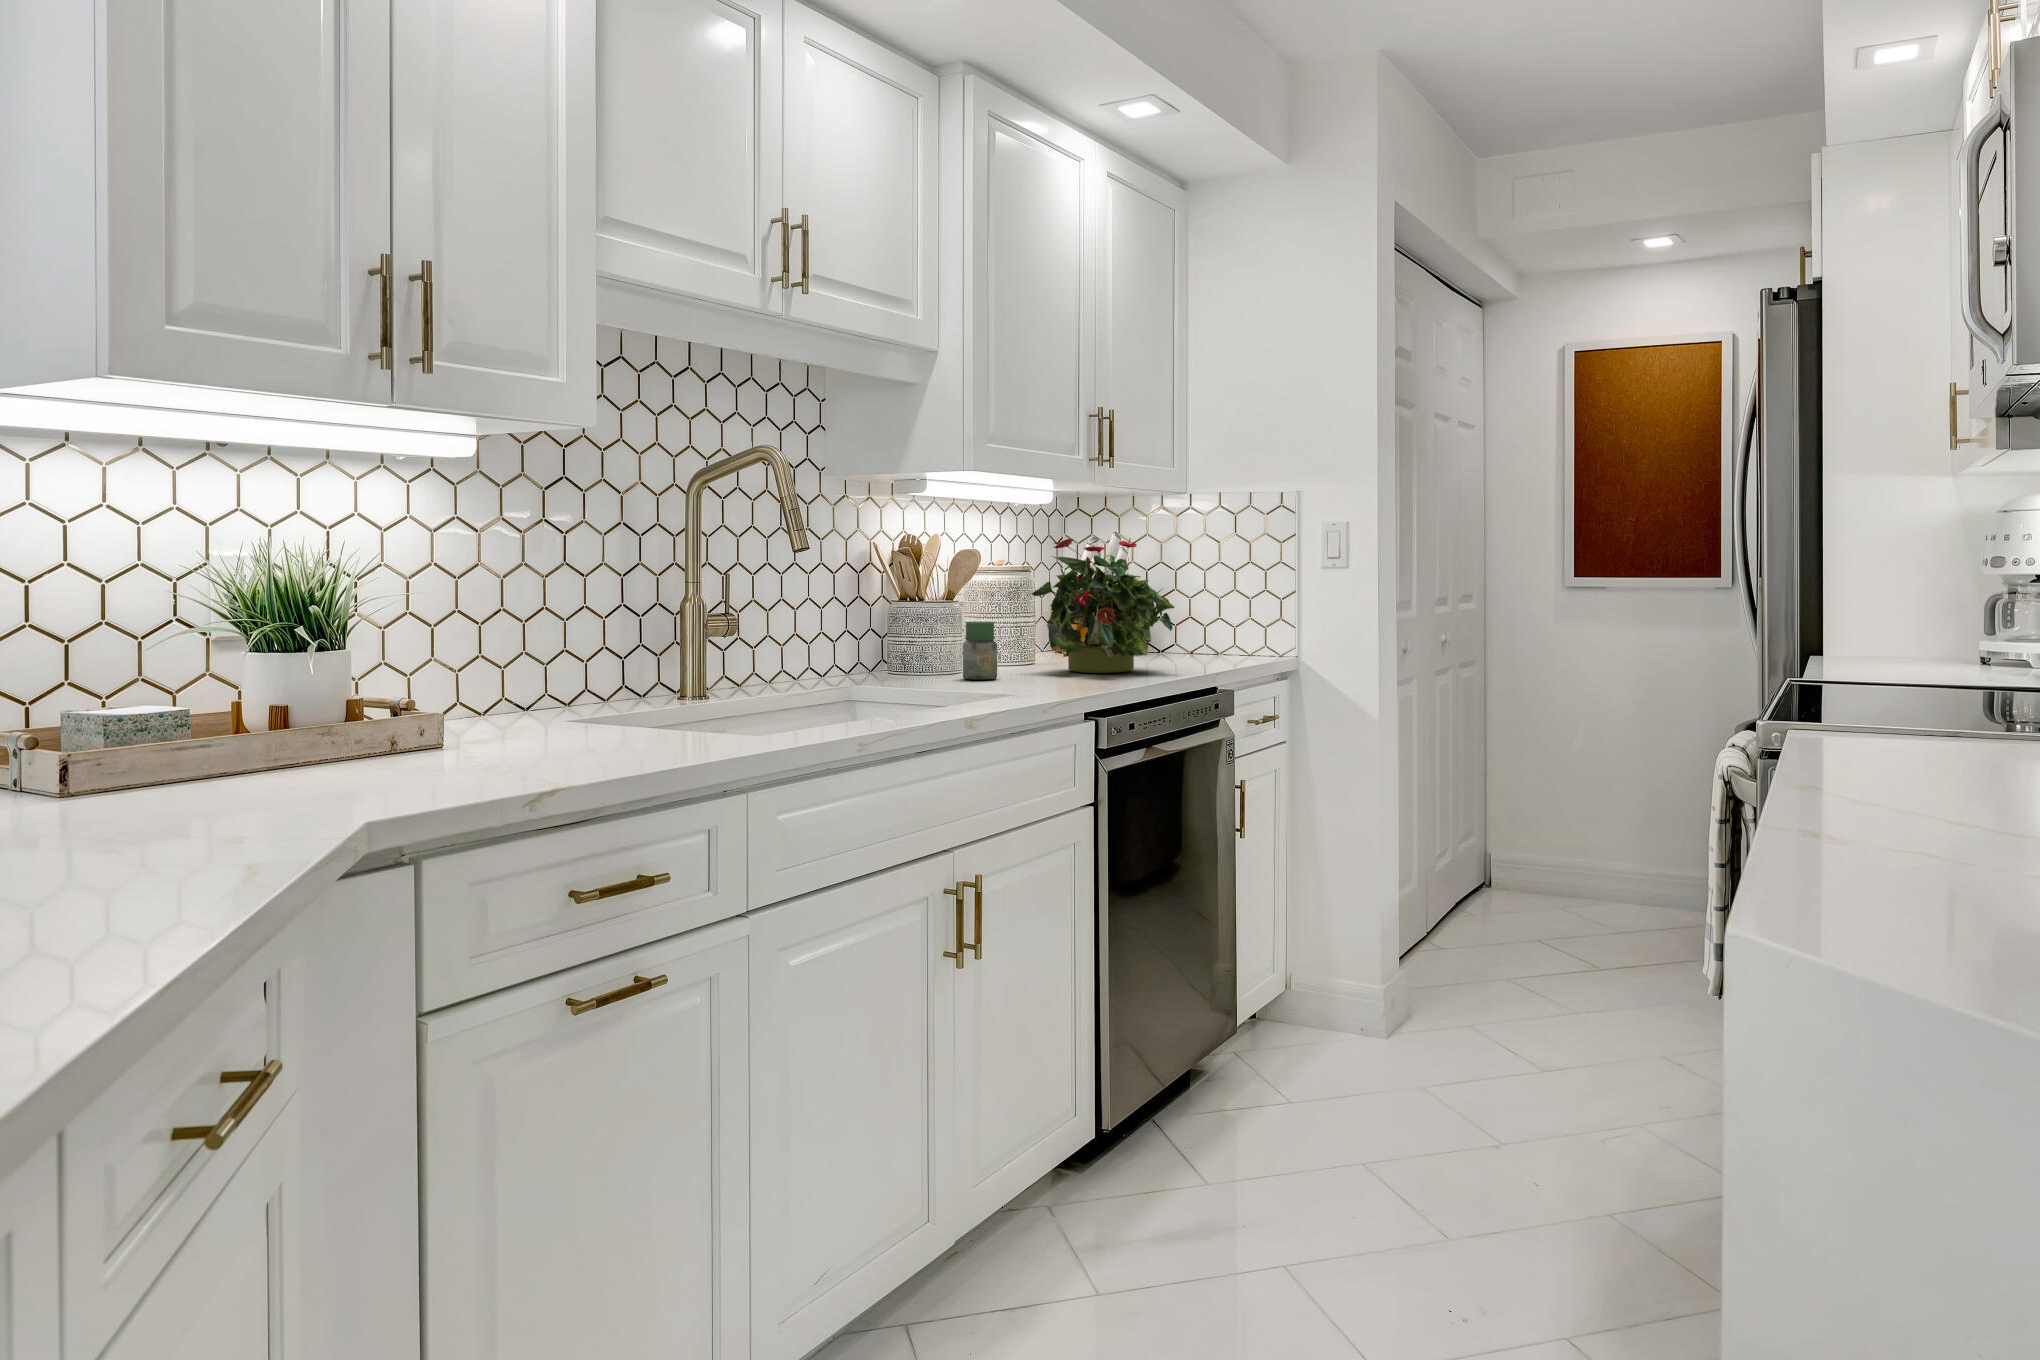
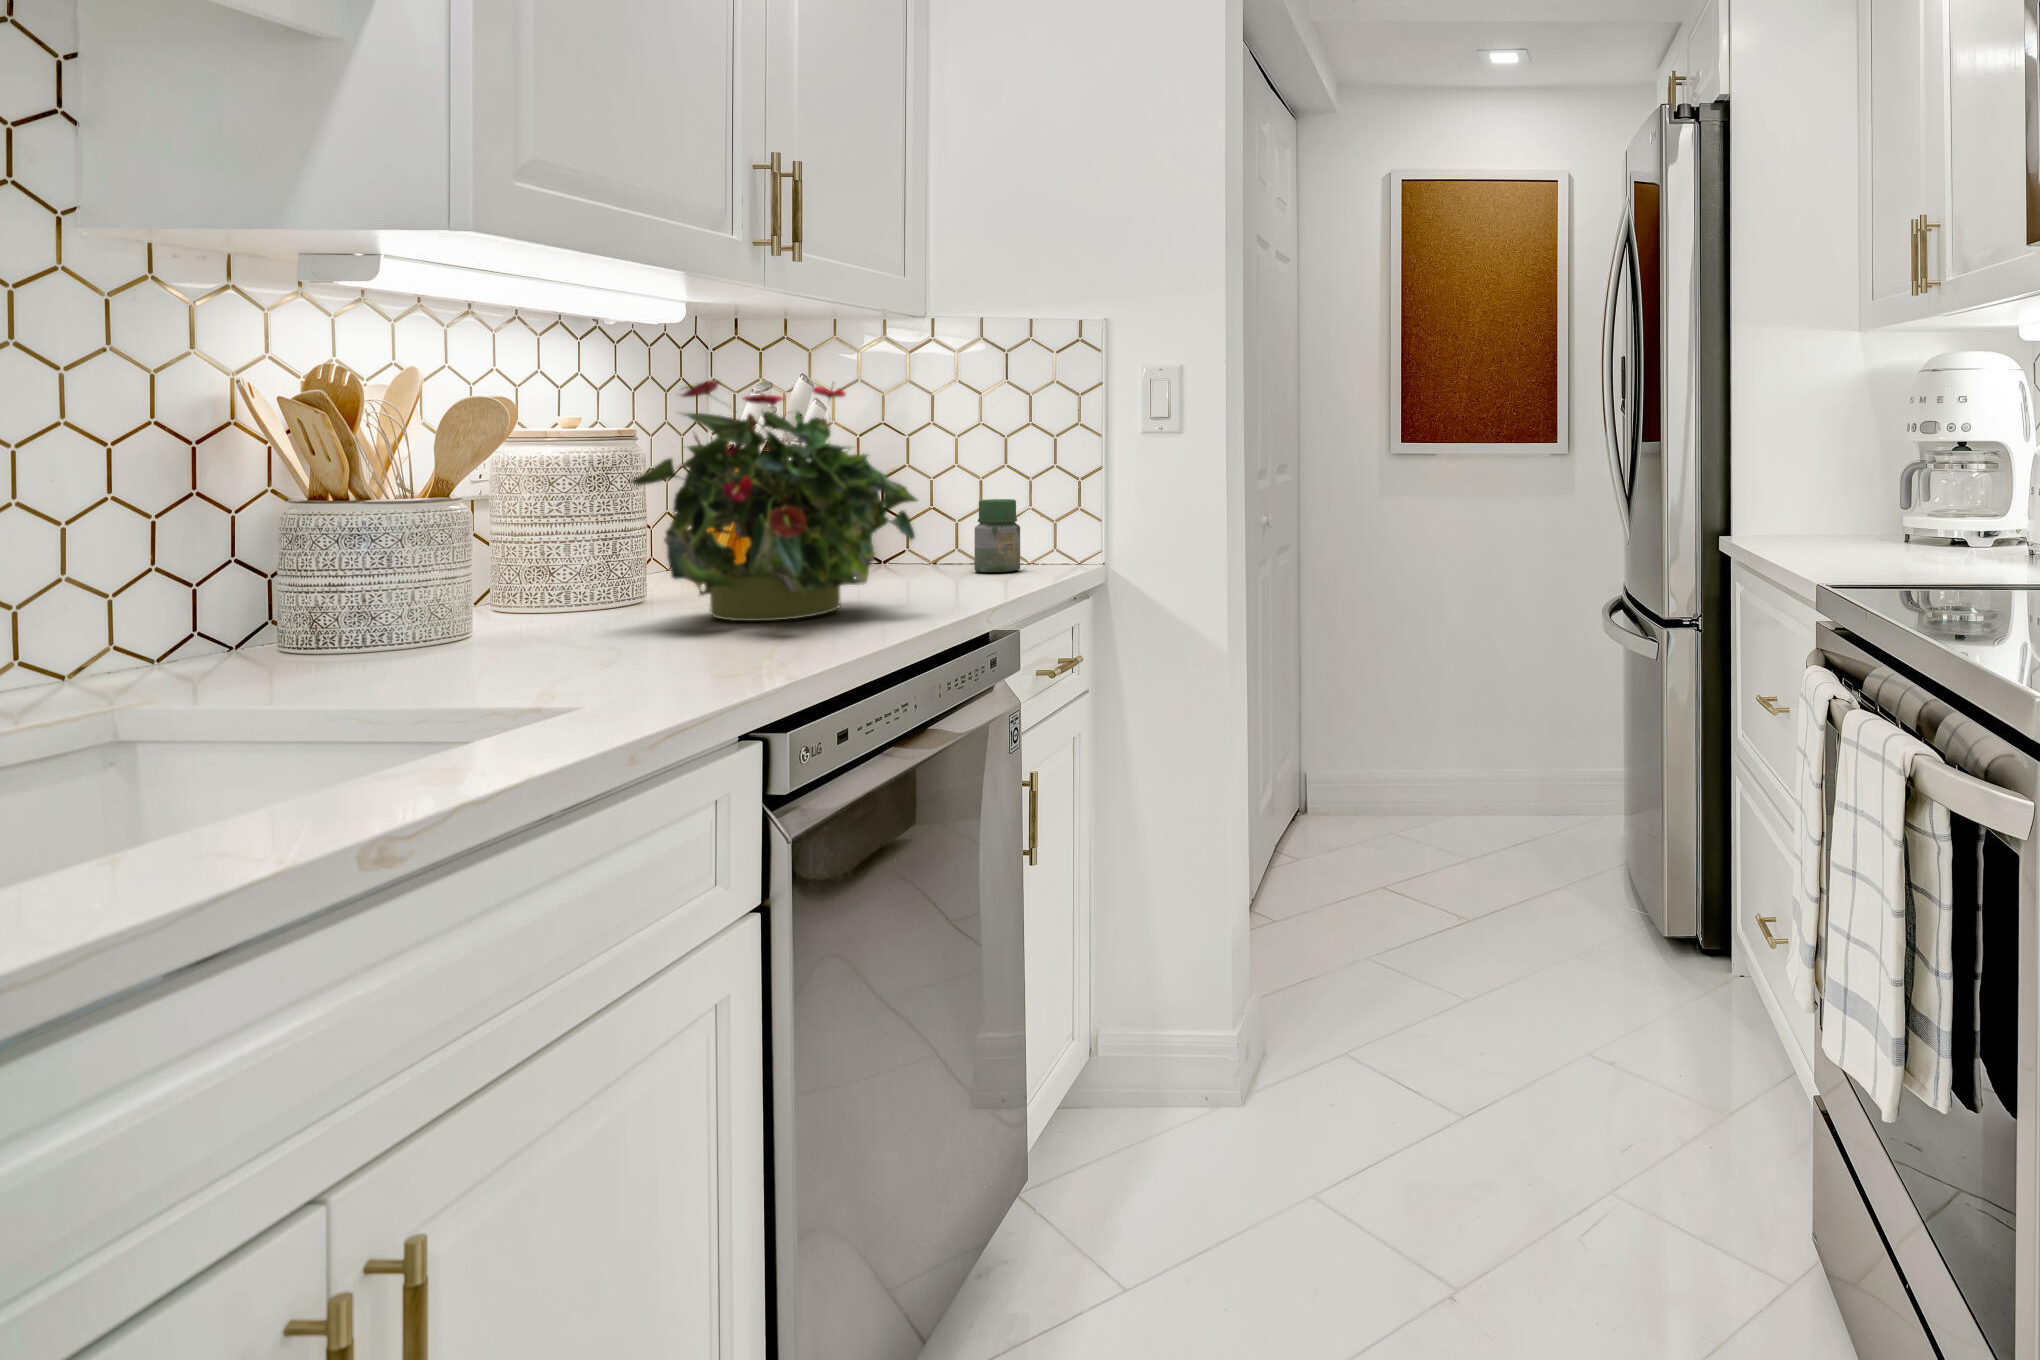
jar: present [963,622,997,680] -> present [975,499,1020,572]

